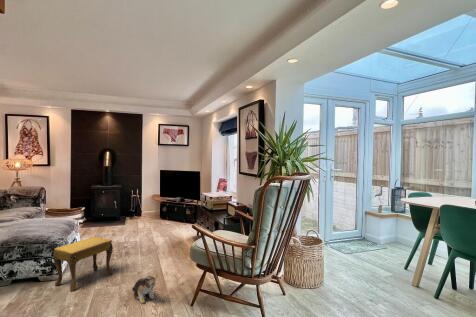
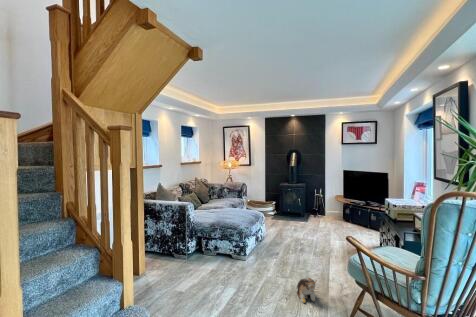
footstool: present [54,237,113,292] -> none [240,230,285,274]

